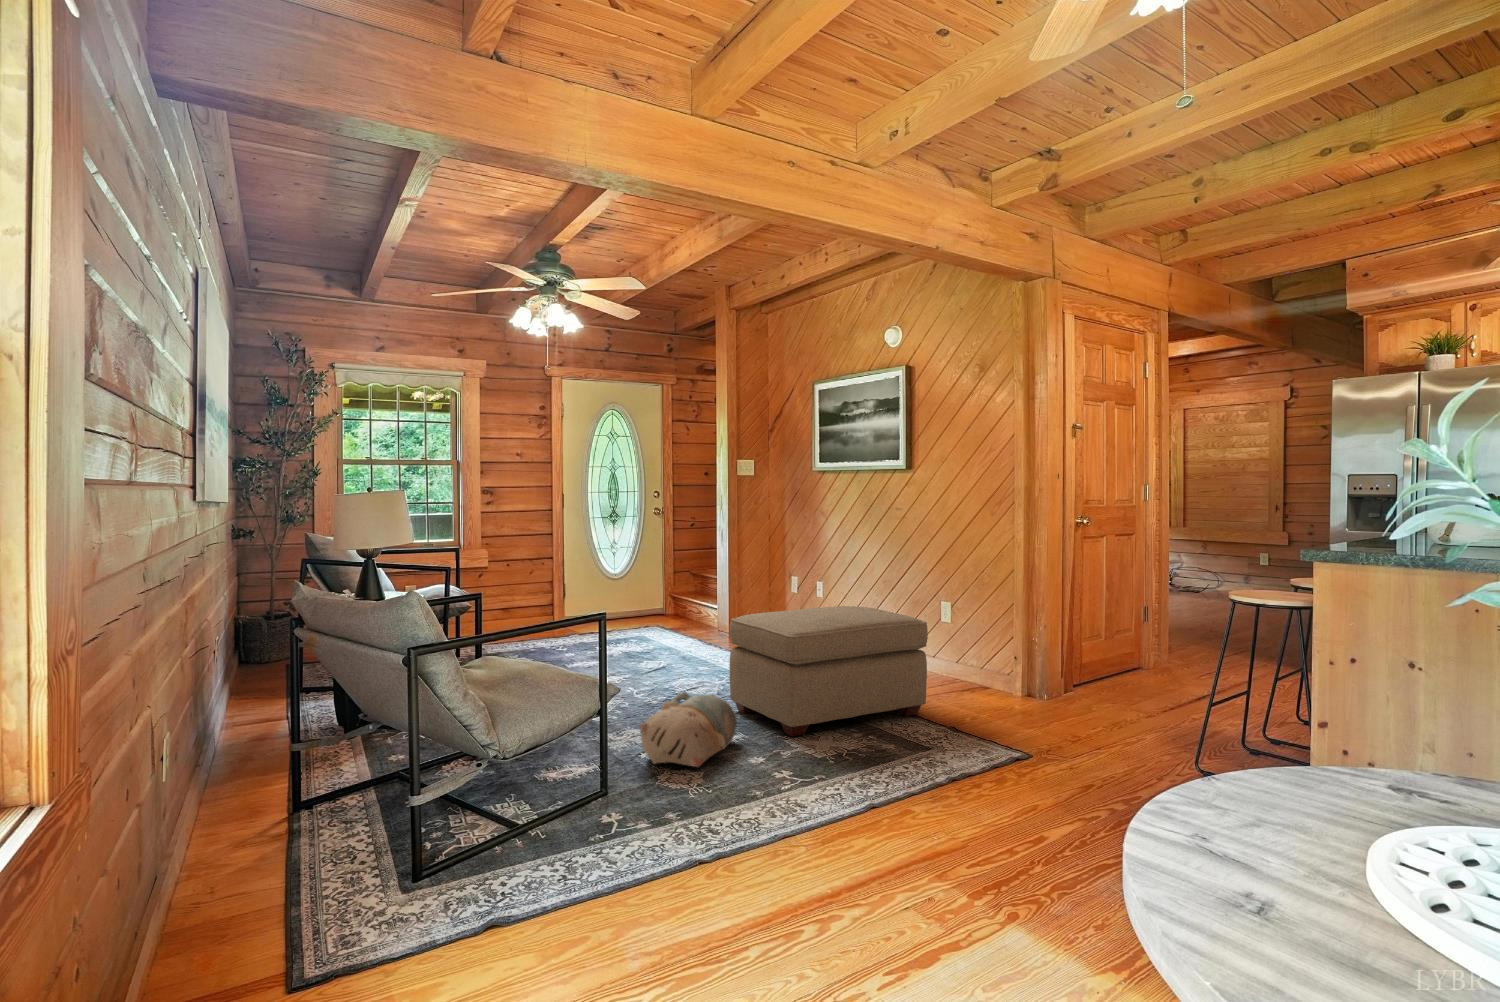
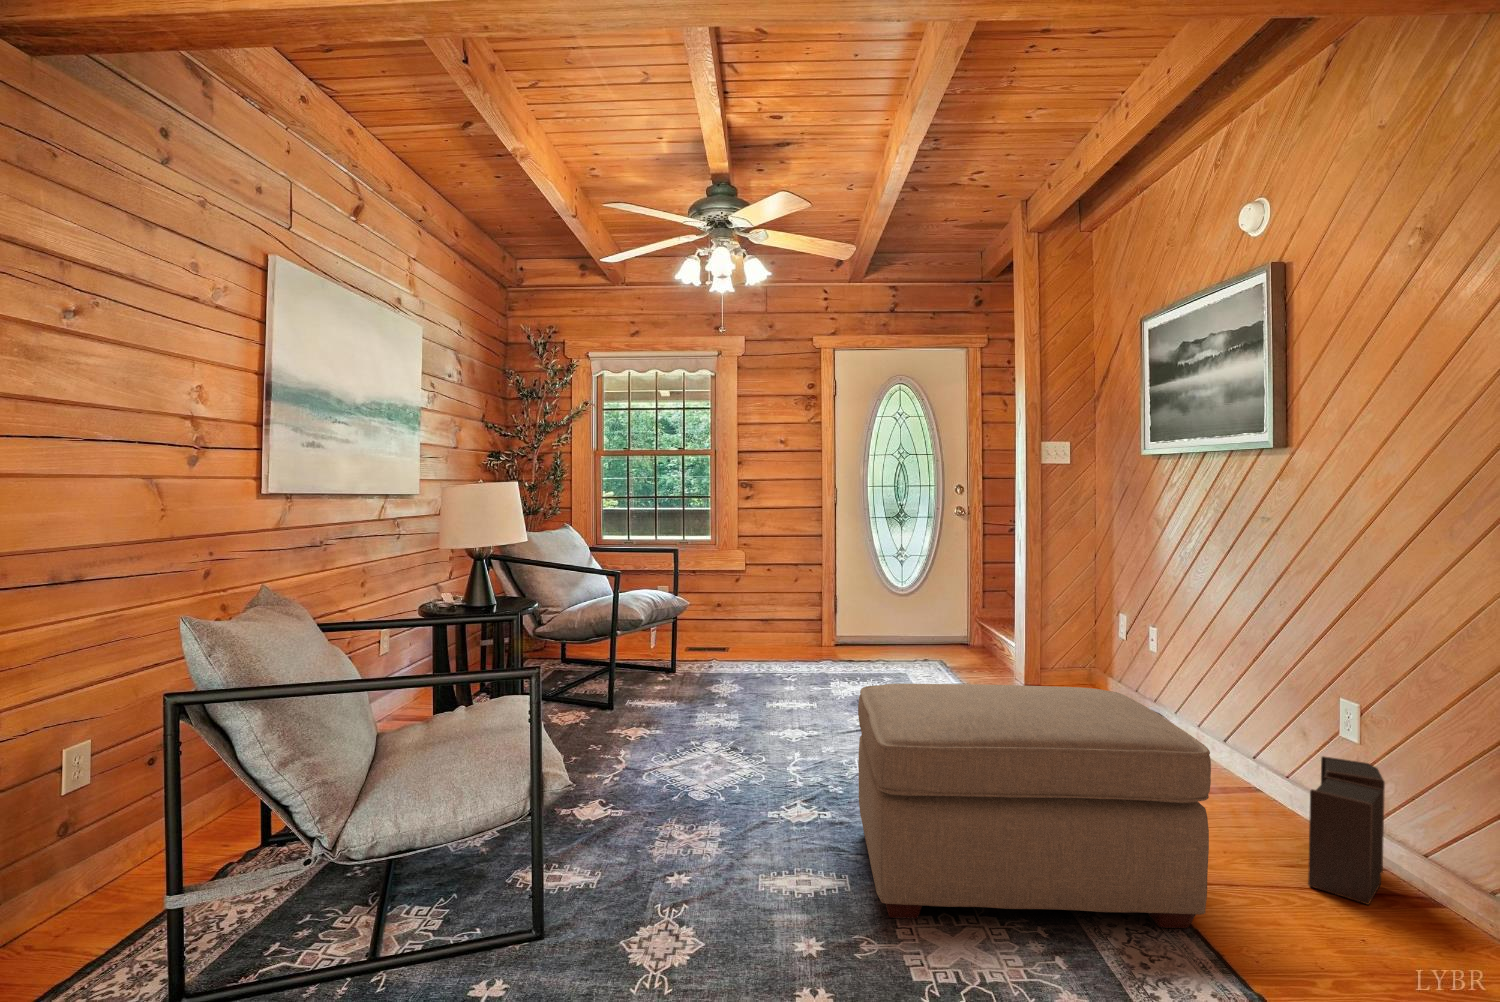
speaker: none [939,633,974,695] -> present [1308,756,1385,904]
plush toy: present [639,693,737,767] -> none [603,800,793,948]

